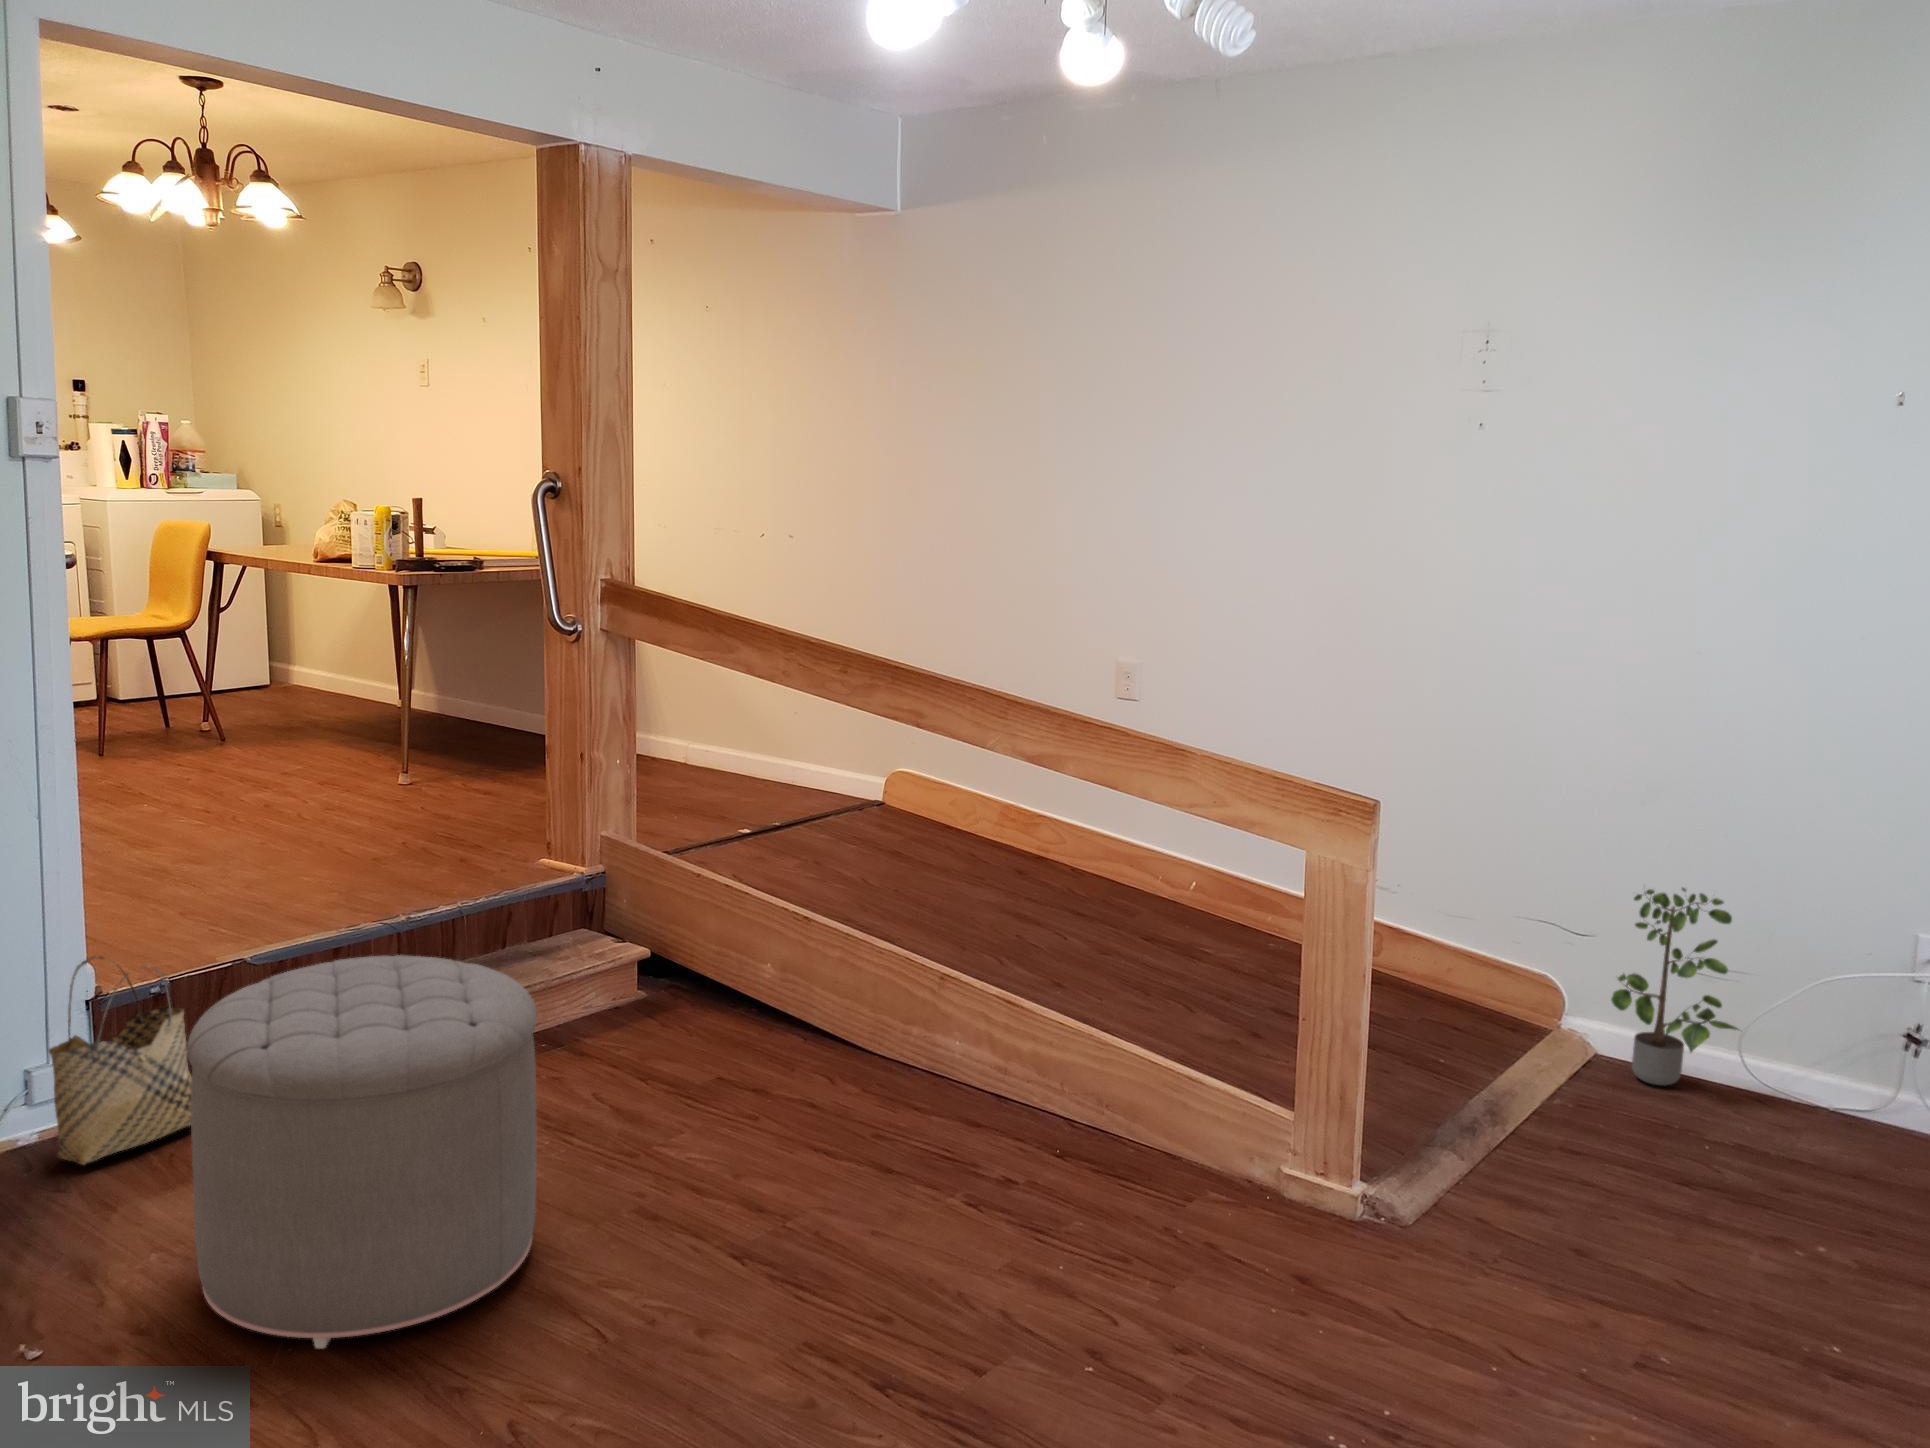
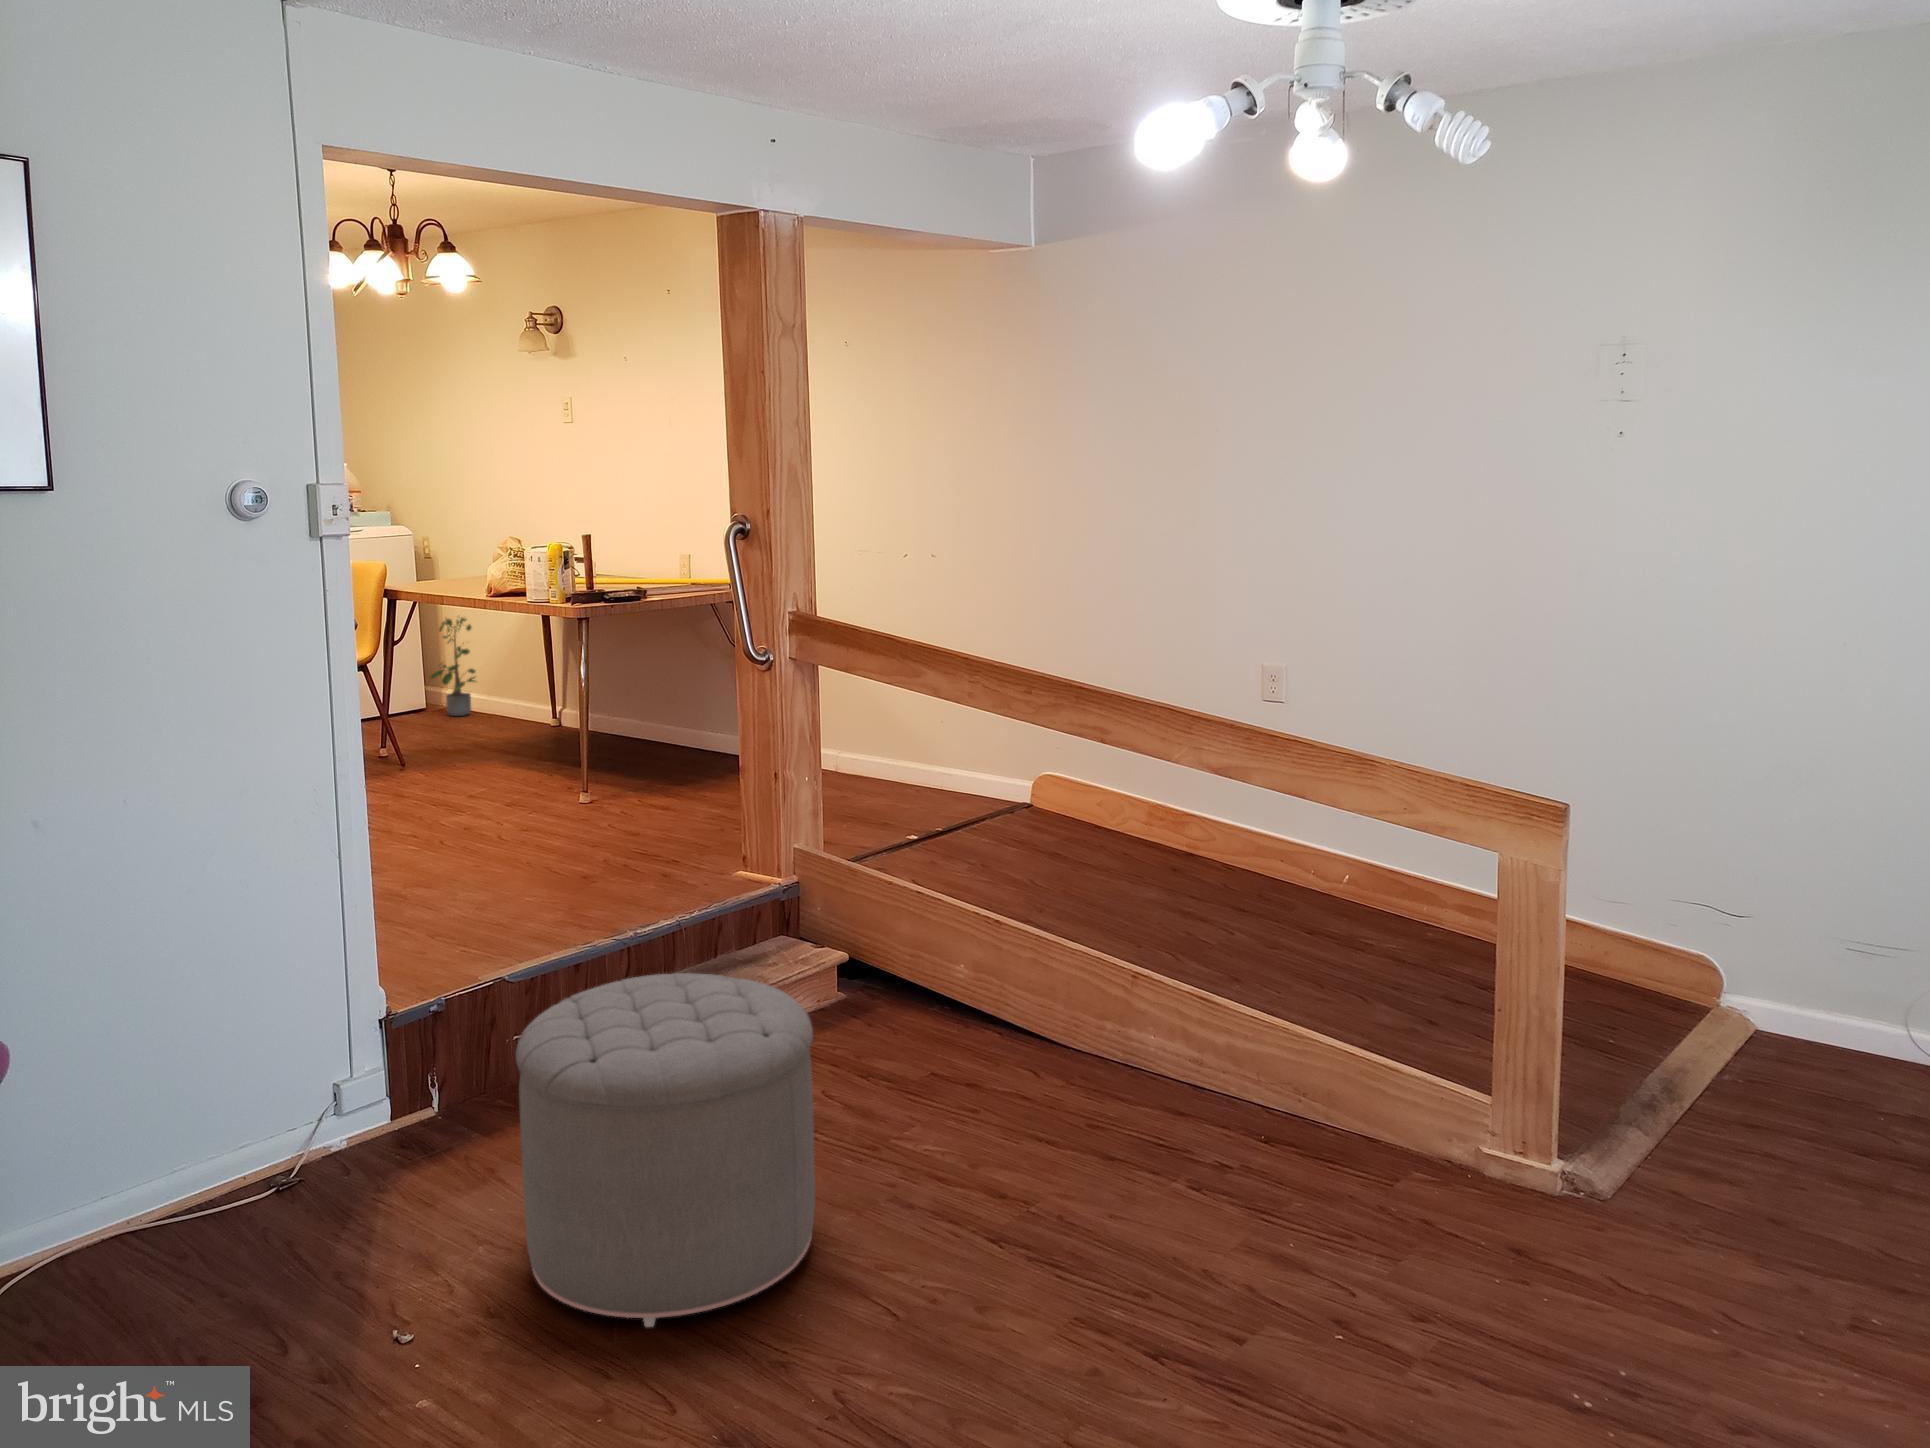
potted plant: present [1611,888,1738,1085] -> present [431,617,476,716]
woven basket: present [49,956,191,1165] -> none [359,980,480,1169]

